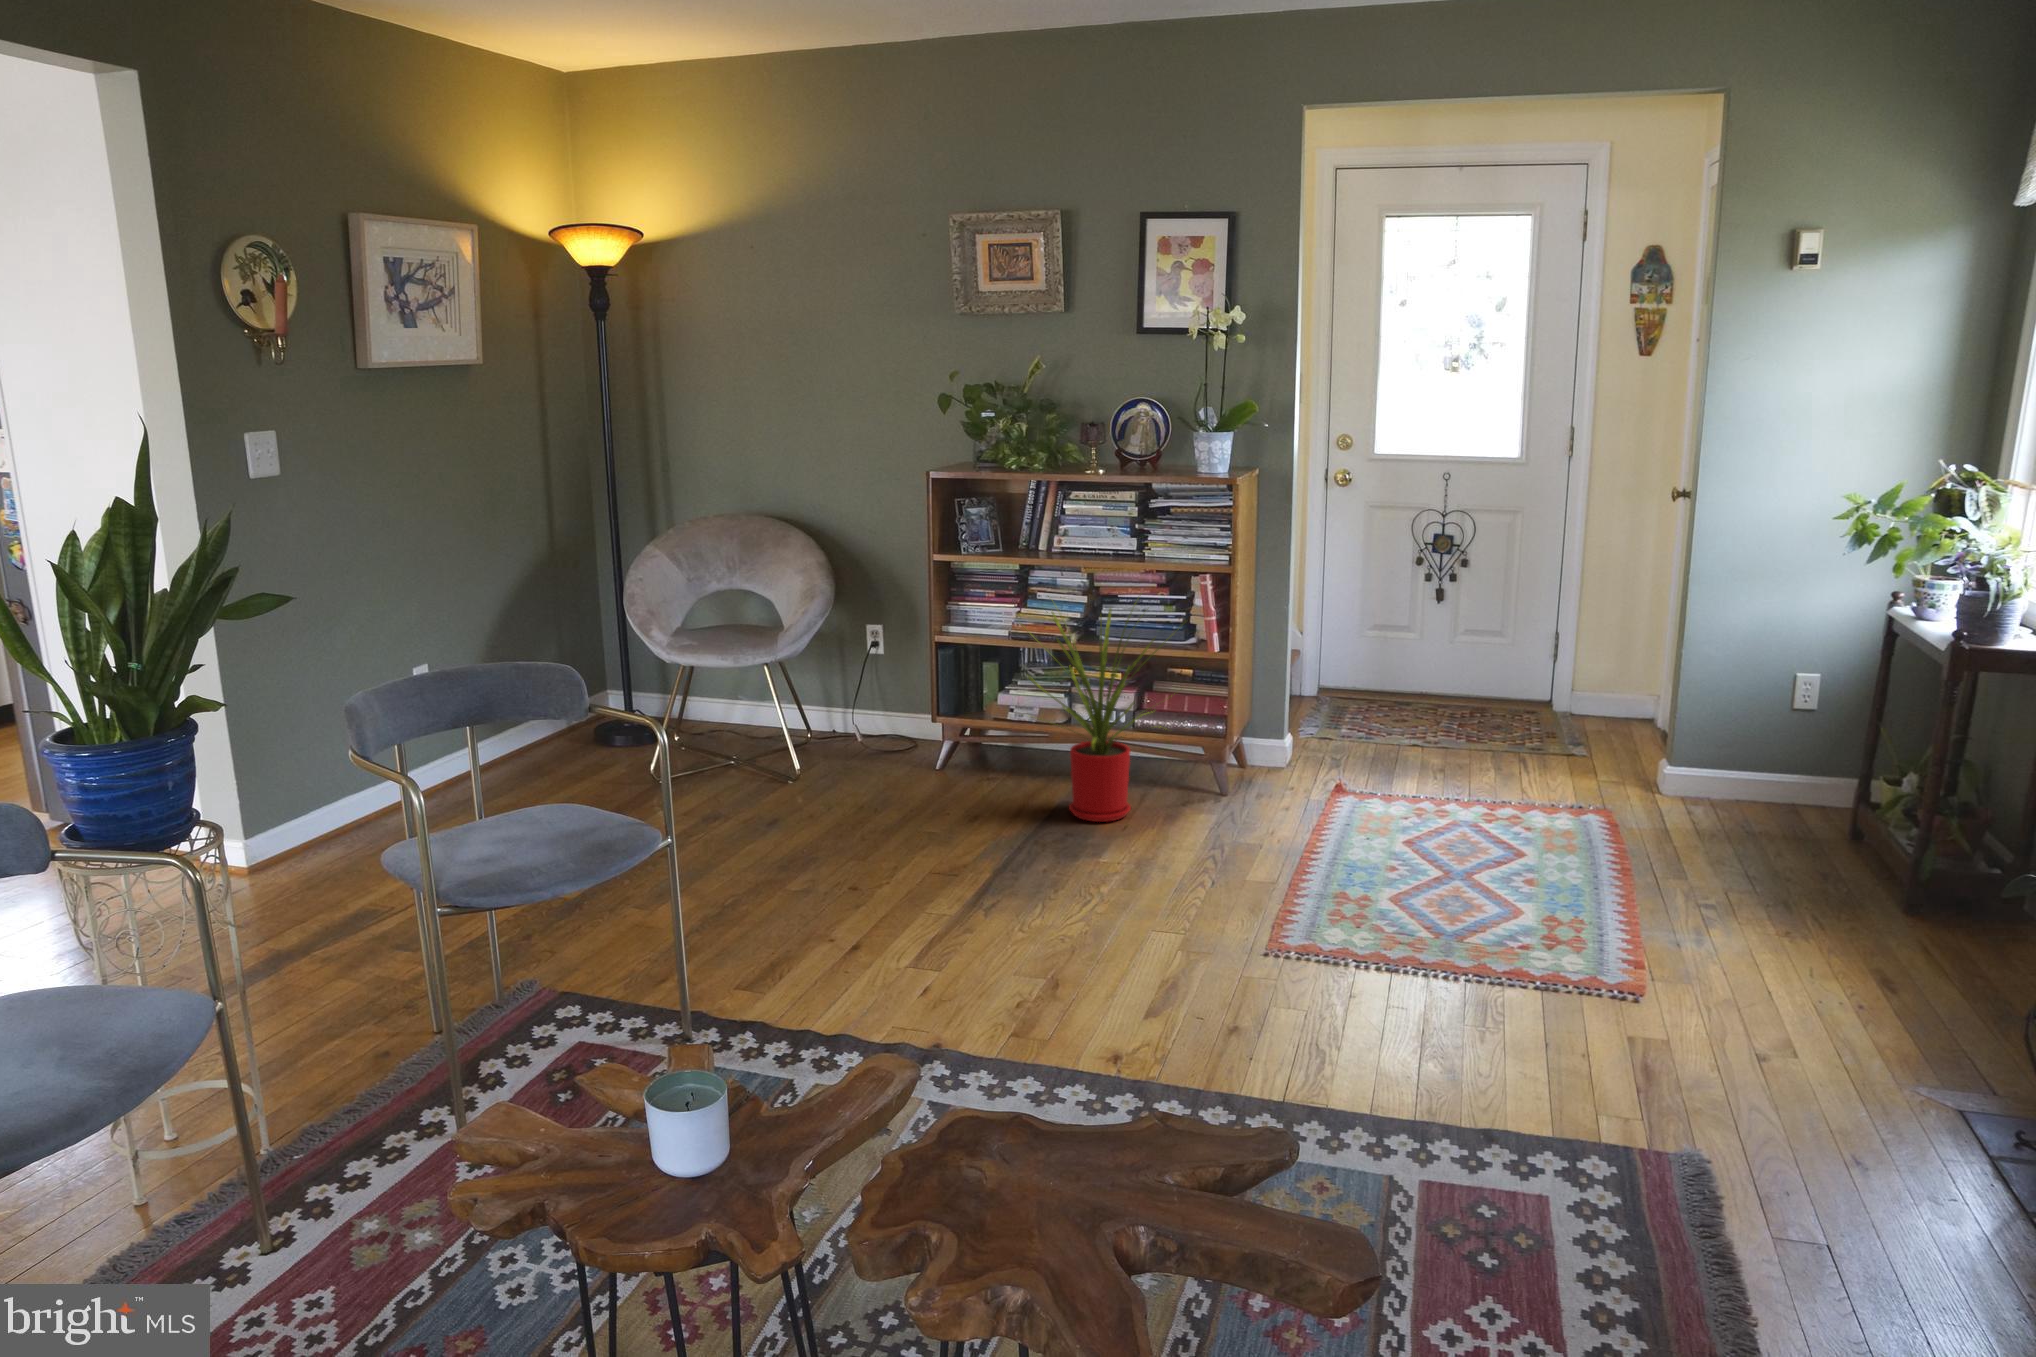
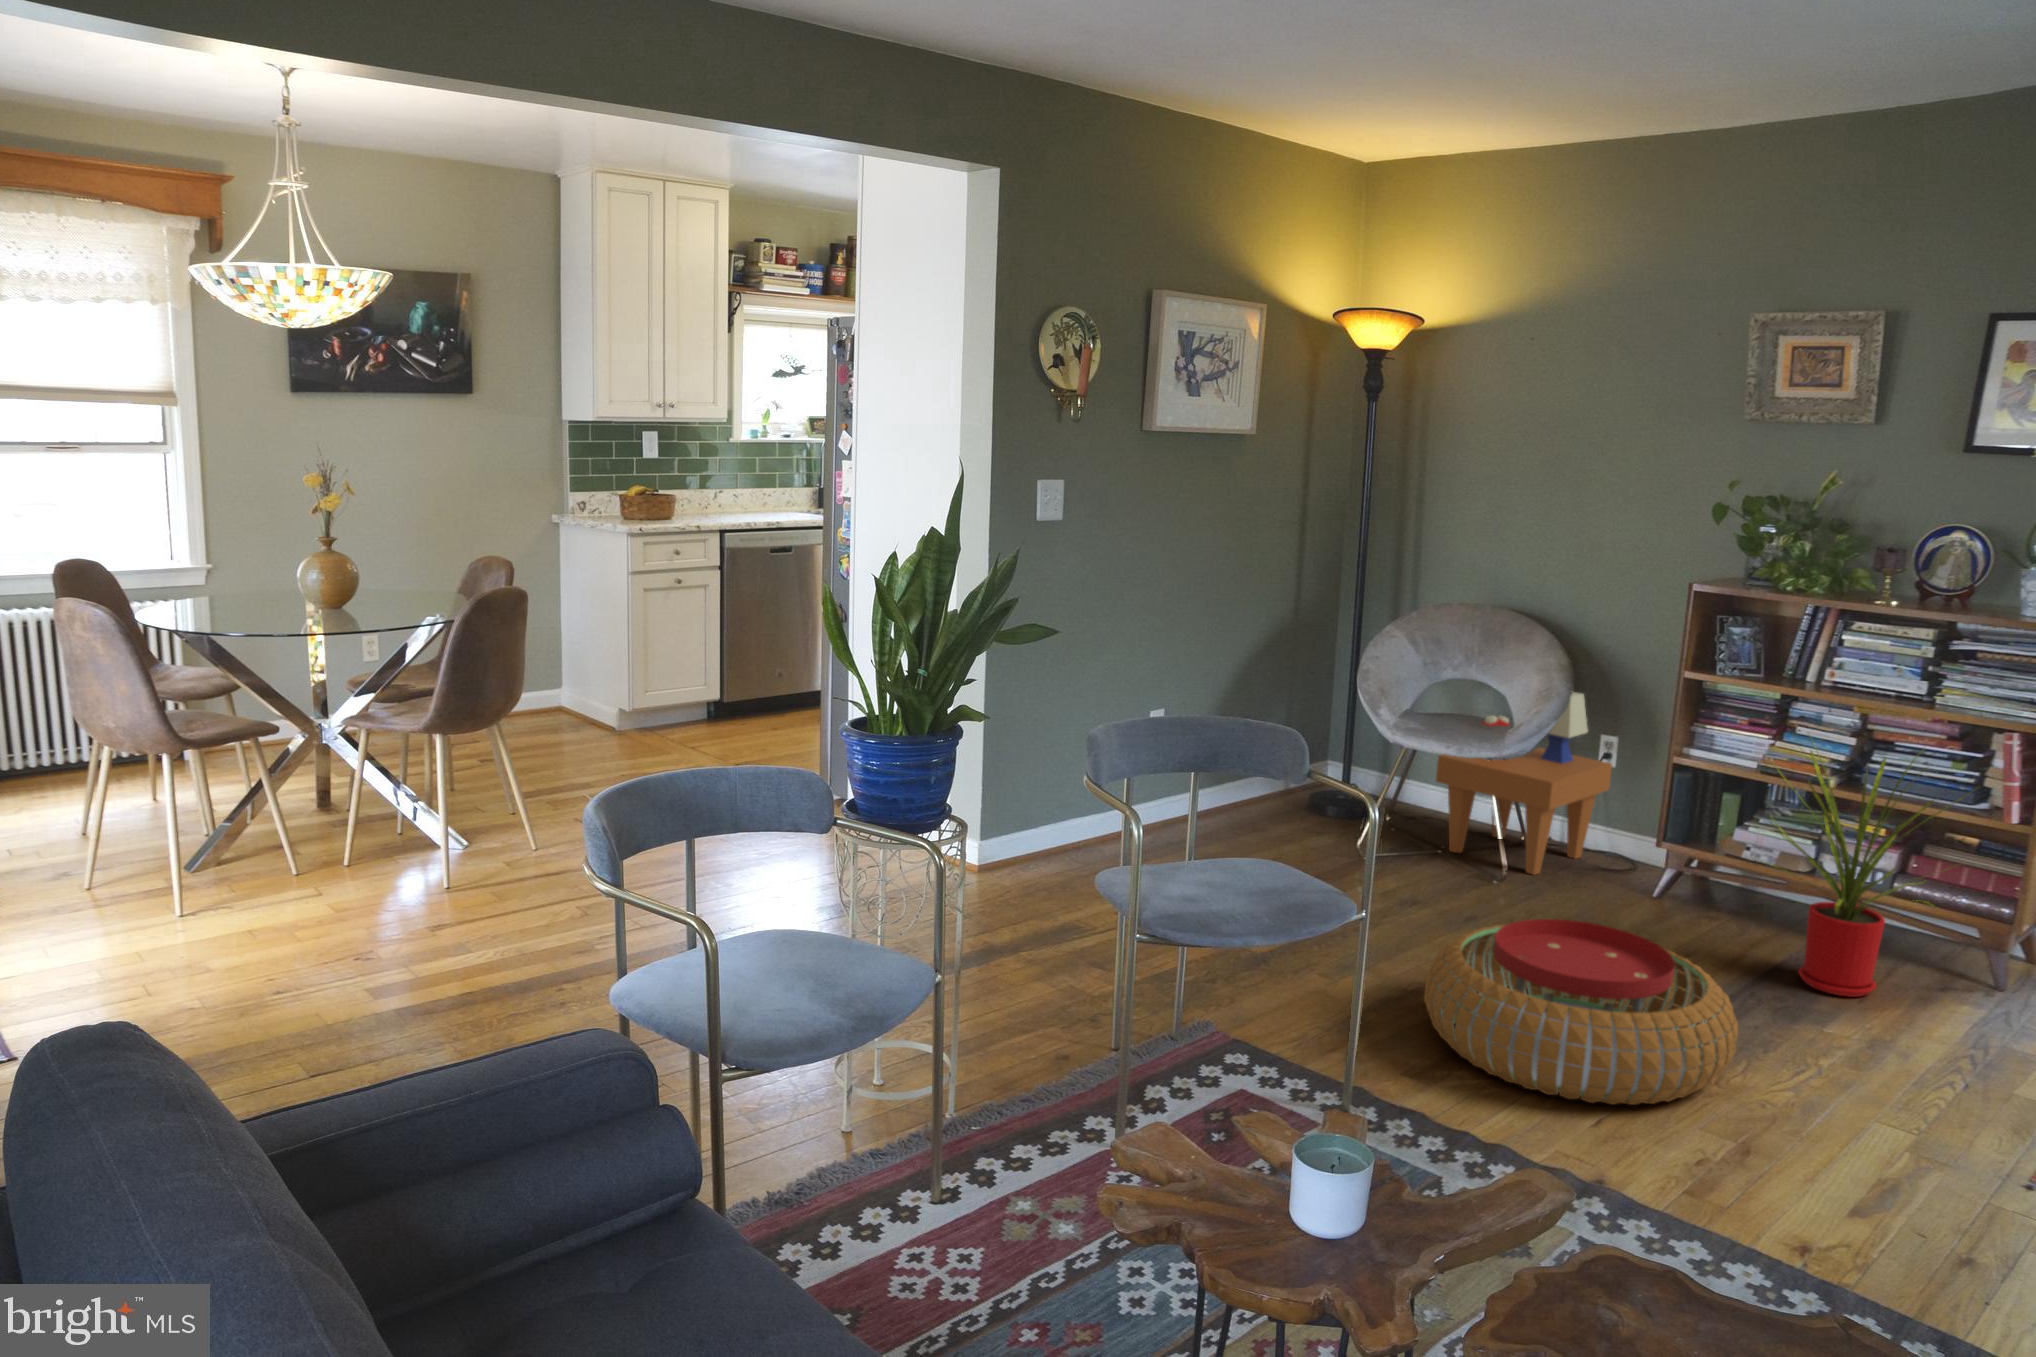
side table: none [729,589,888,767] -> present [1436,692,1612,875]
pouf: none [748,800,1034,972] -> present [1424,919,1738,1105]

